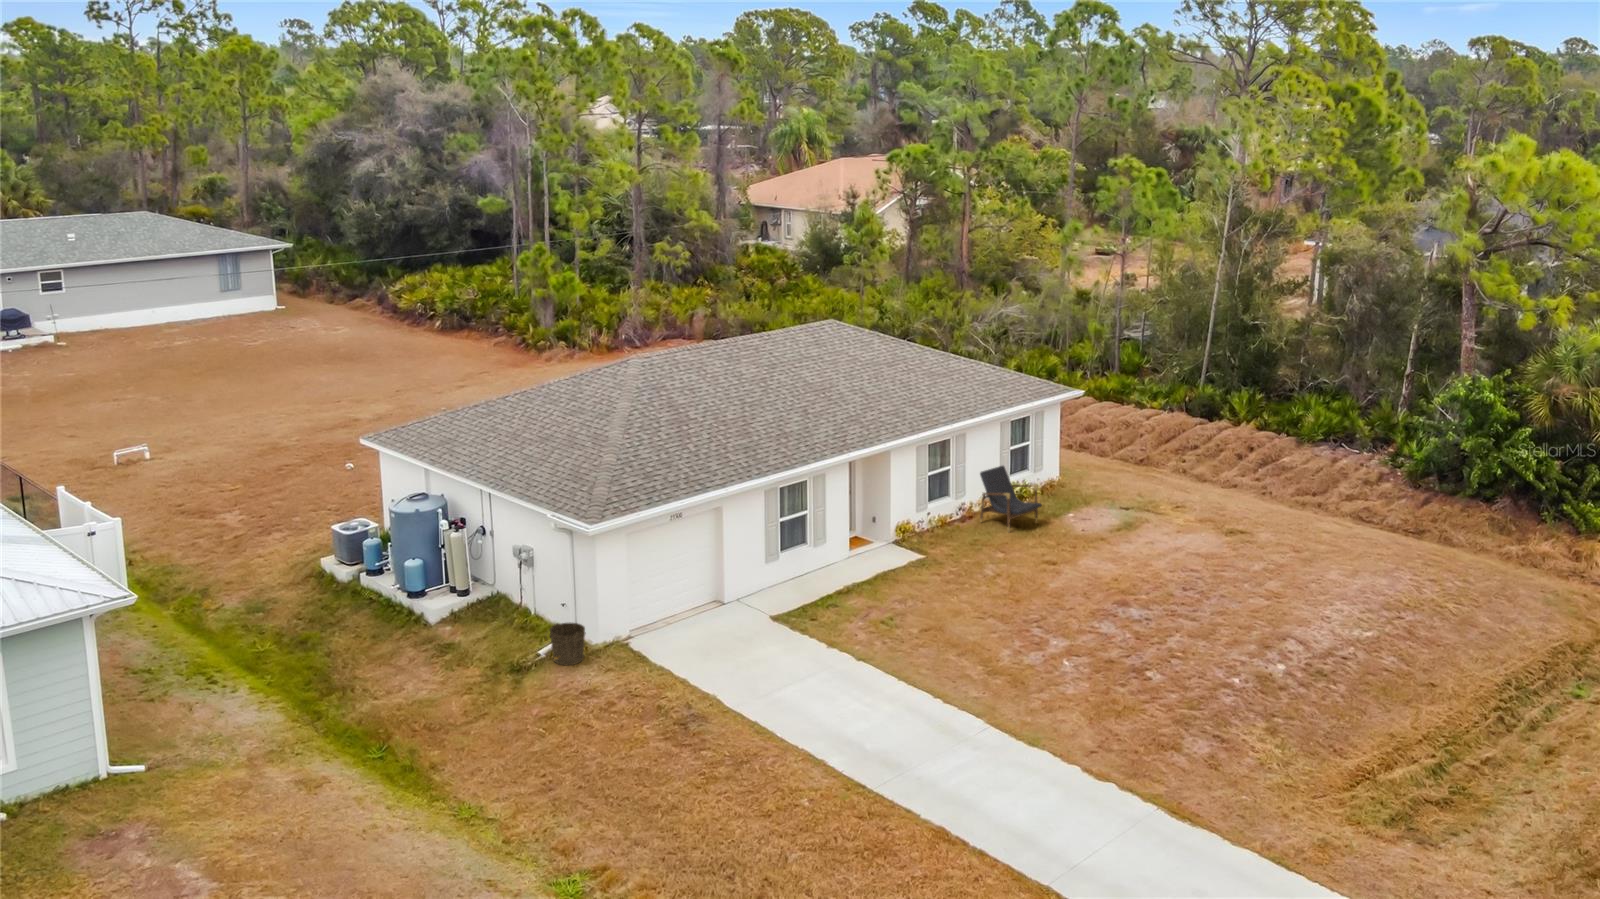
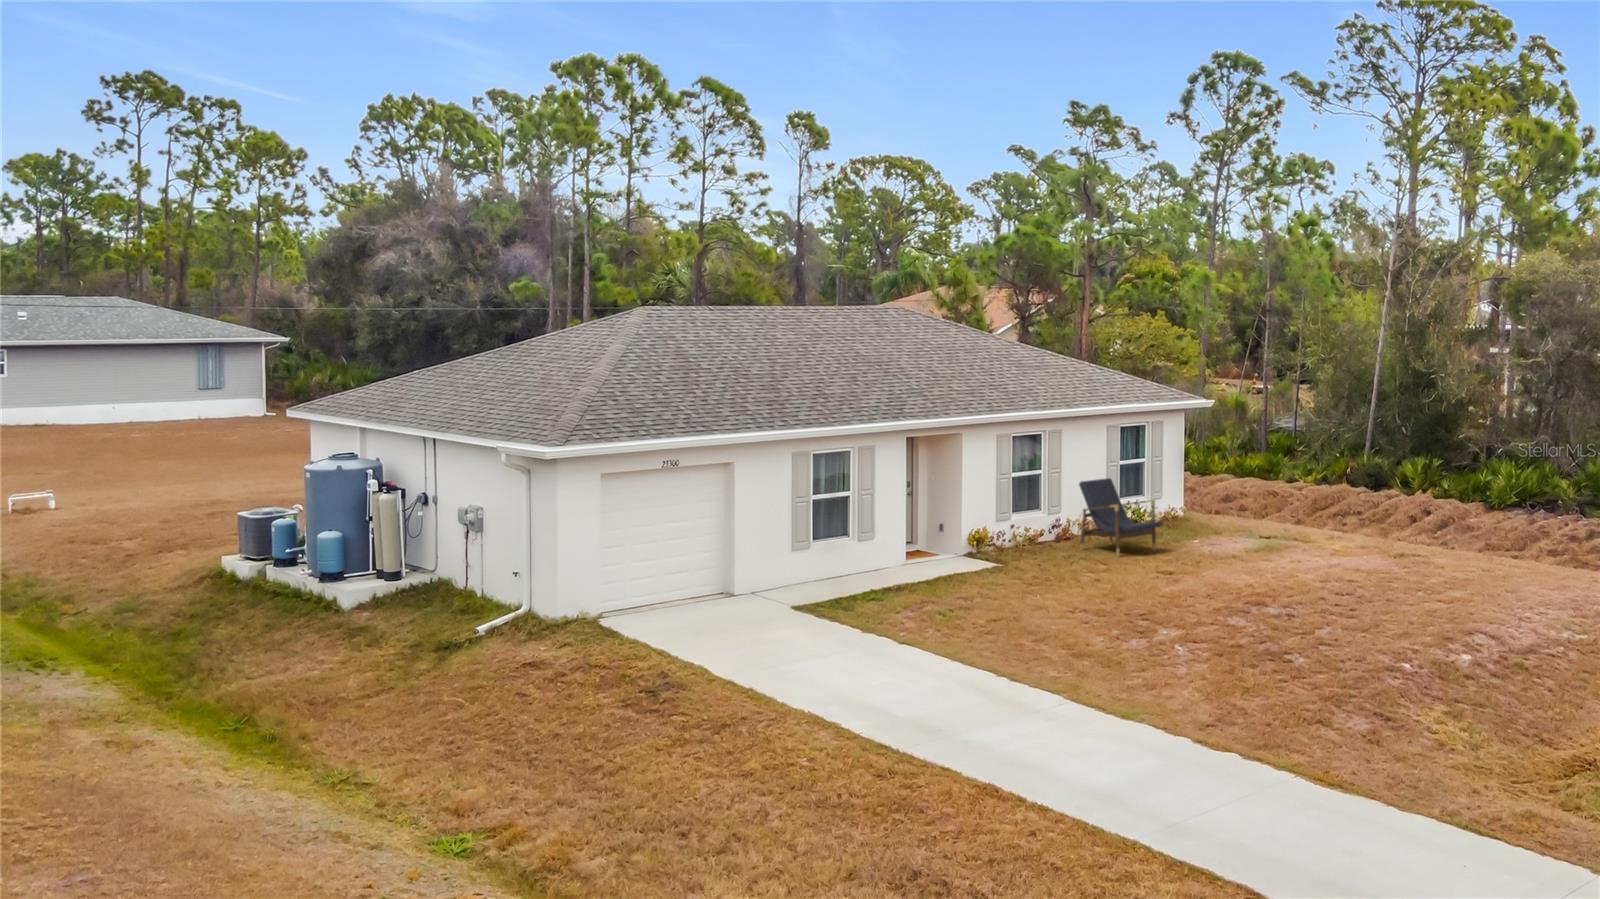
bucket: present [550,623,586,665] -> none [485,593,540,647]

